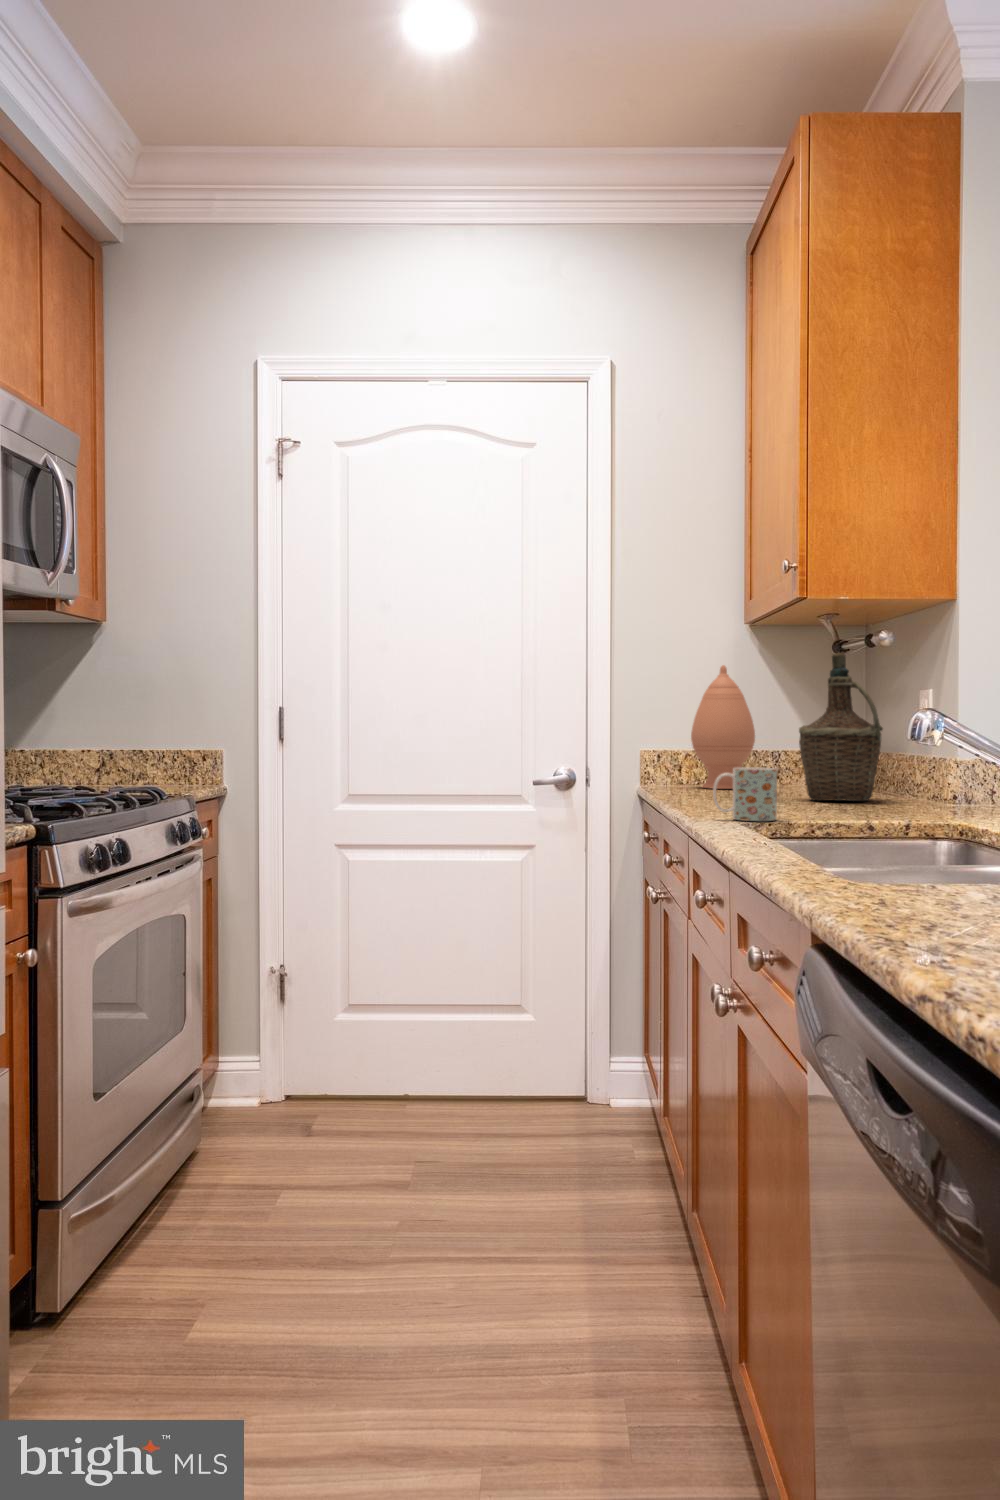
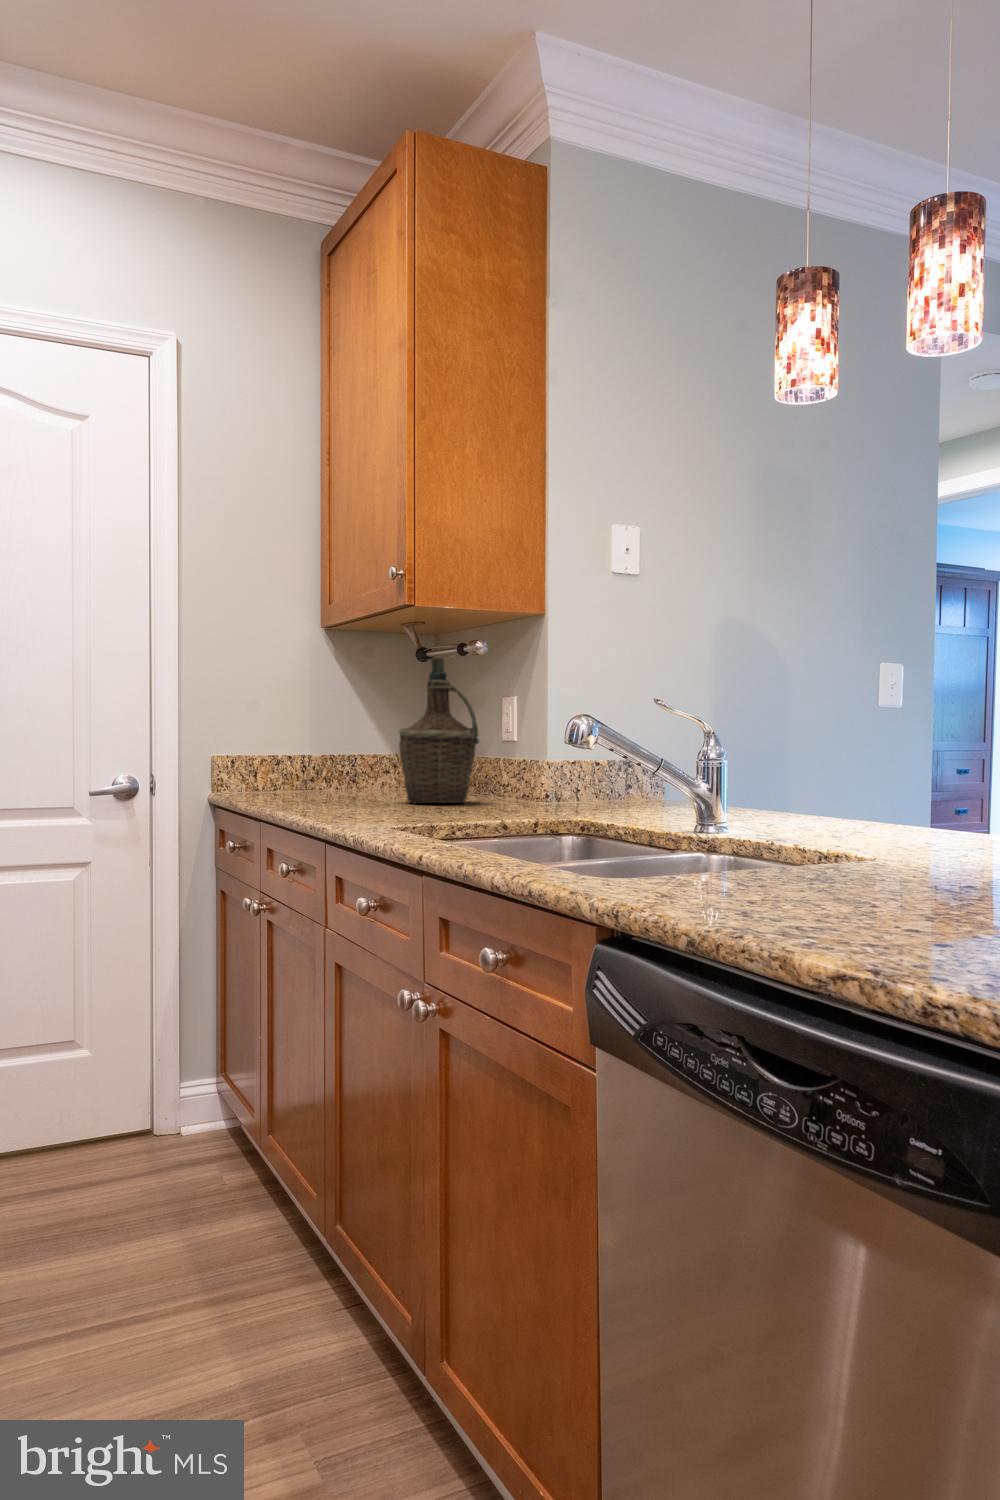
vase: present [691,665,755,789] -> none [268,665,335,795]
mug: present [713,767,777,821] -> none [355,768,419,824]

